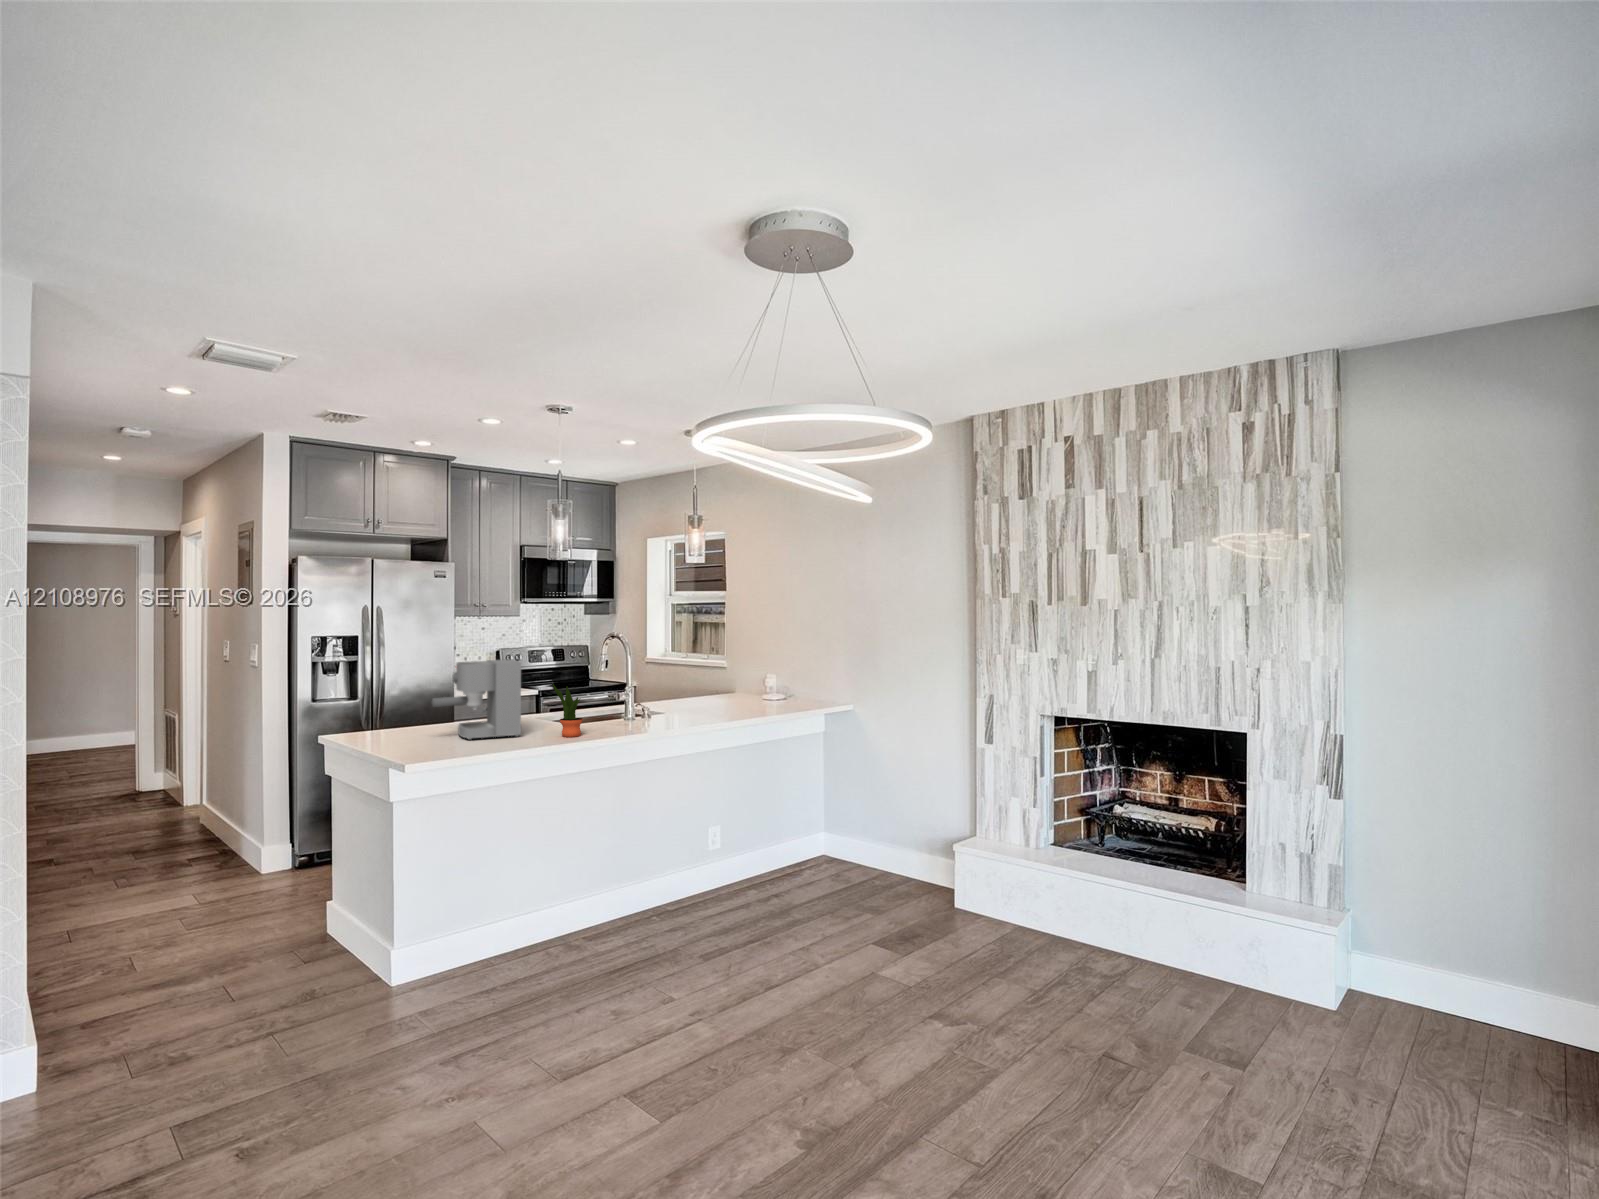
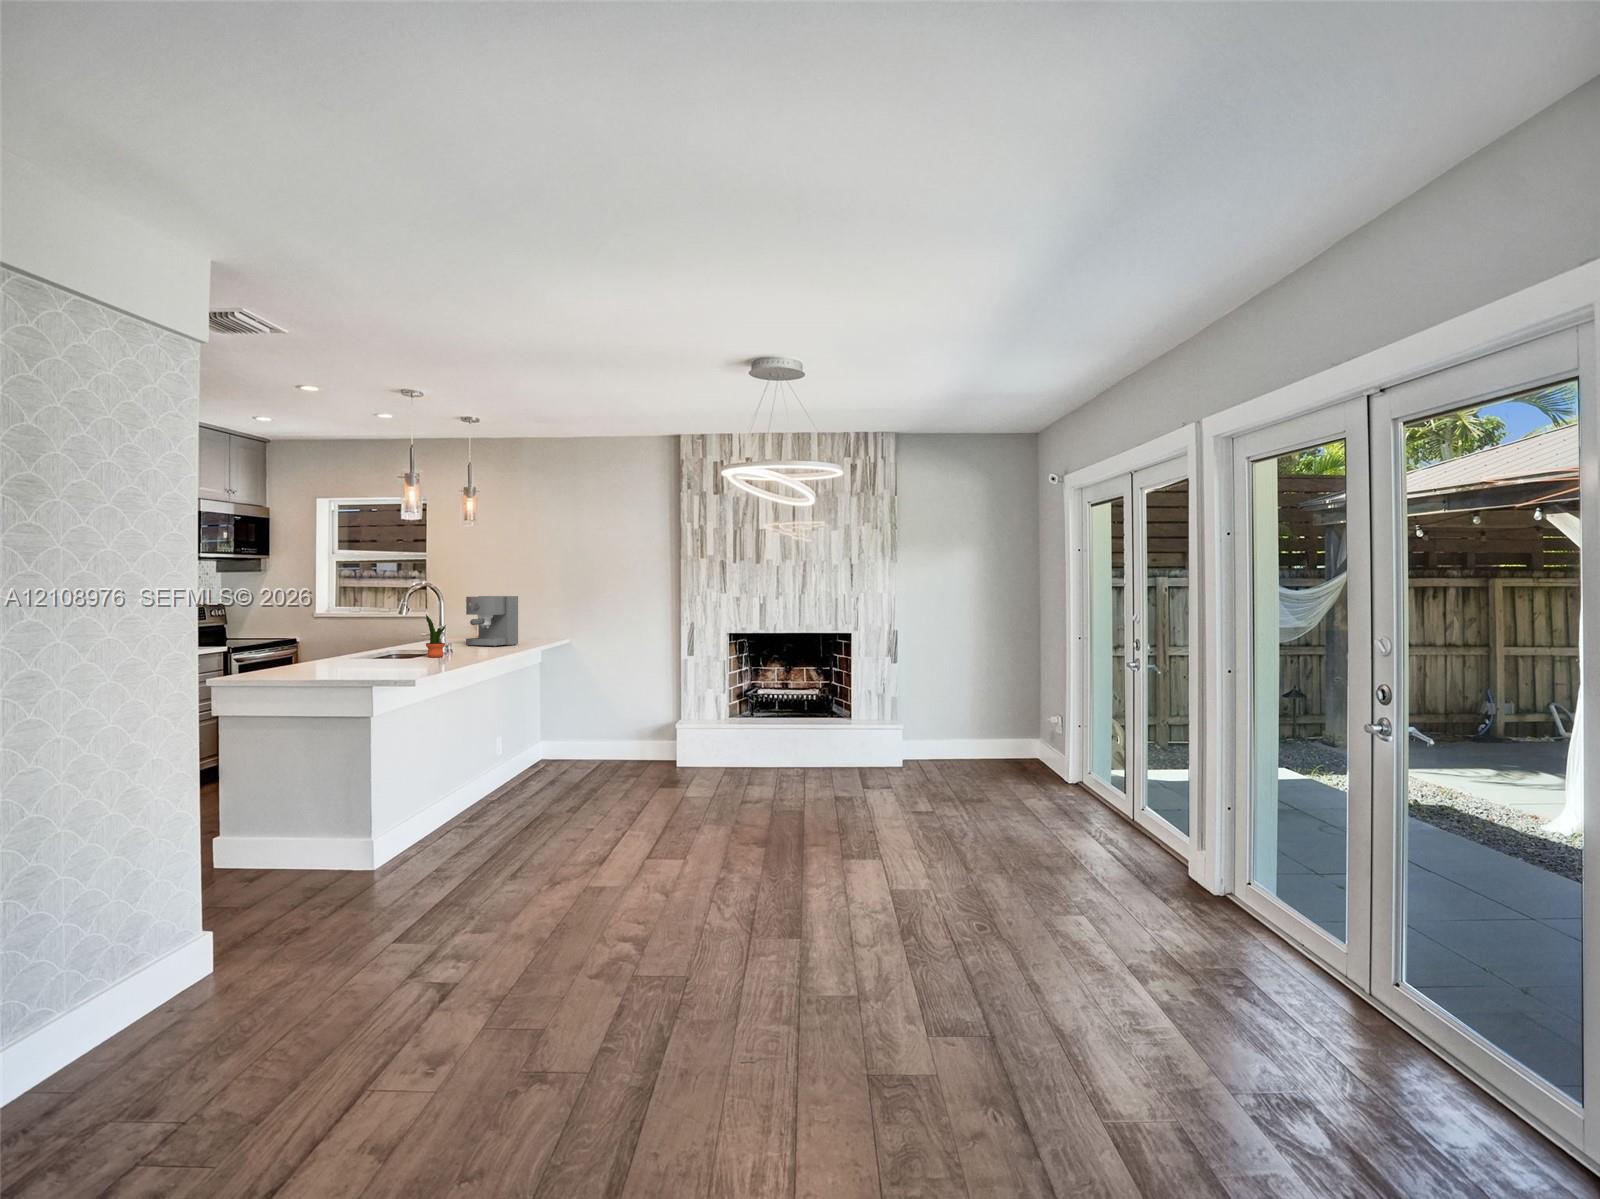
coffee maker: present [431,659,521,740] -> present [466,596,518,647]

